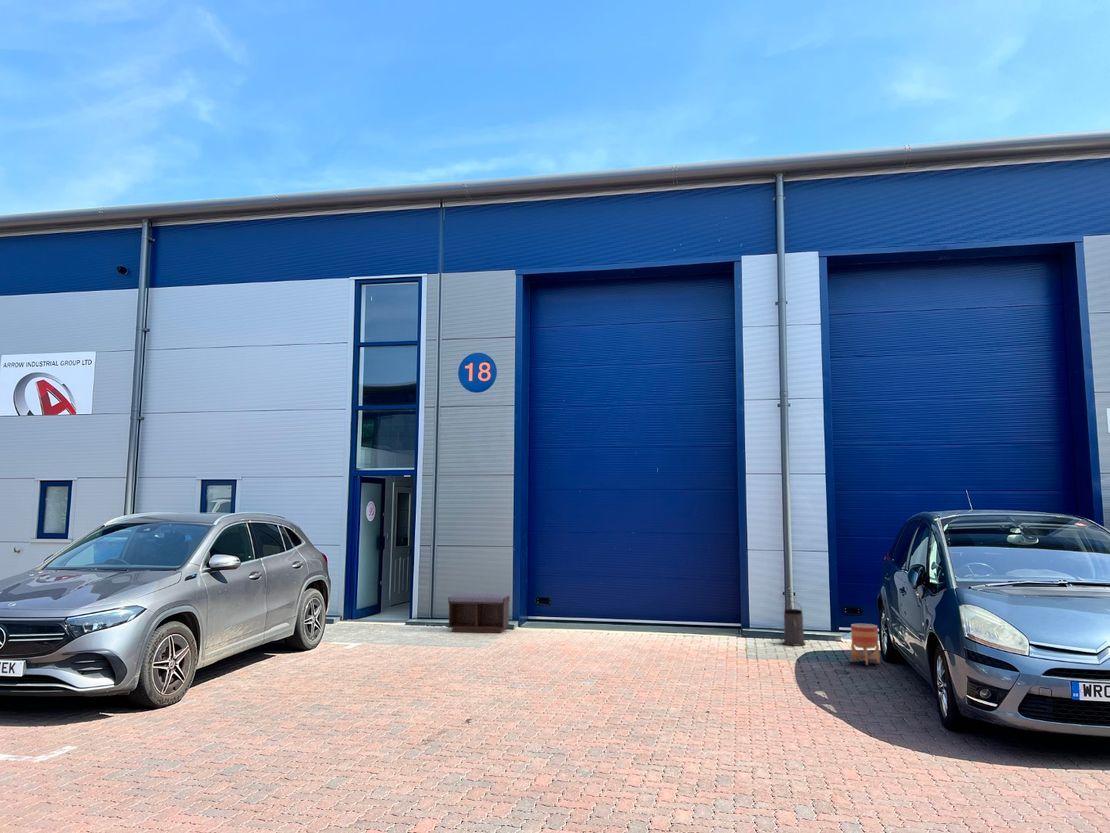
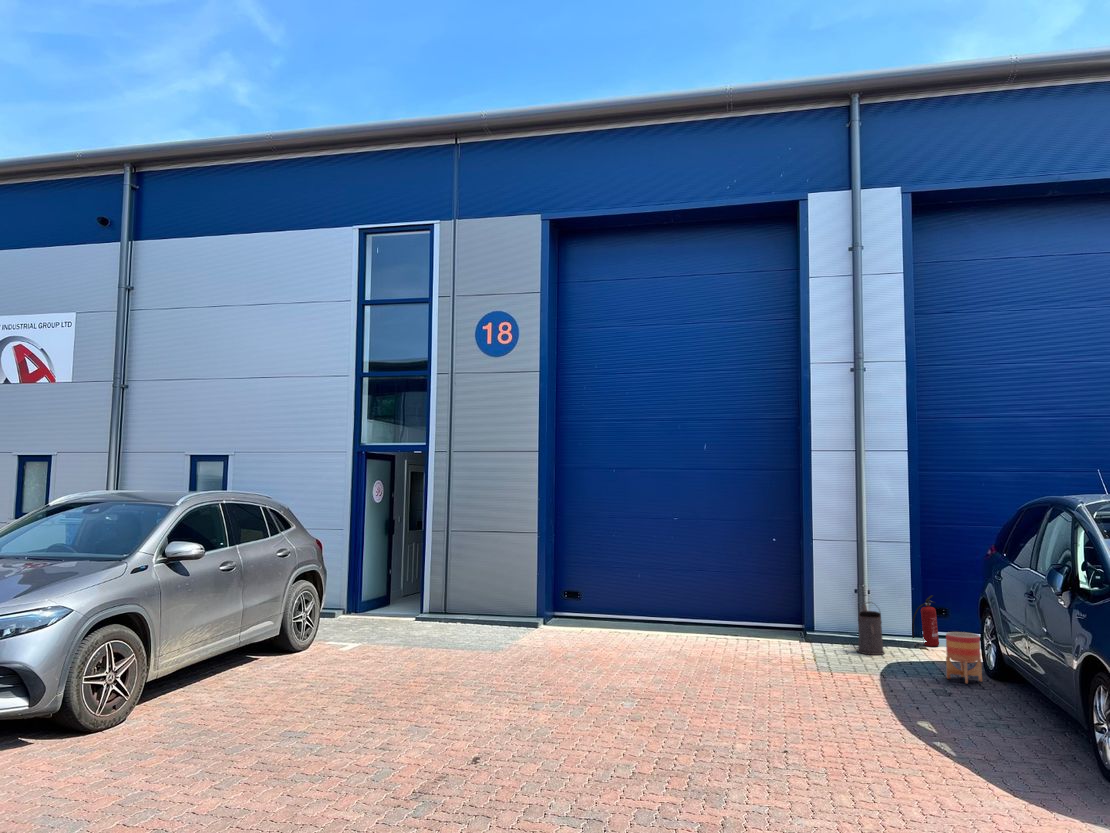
bench: present [448,594,510,633] -> none [462,587,533,633]
fire extinguisher: none [829,596,852,640] -> present [912,595,939,648]

